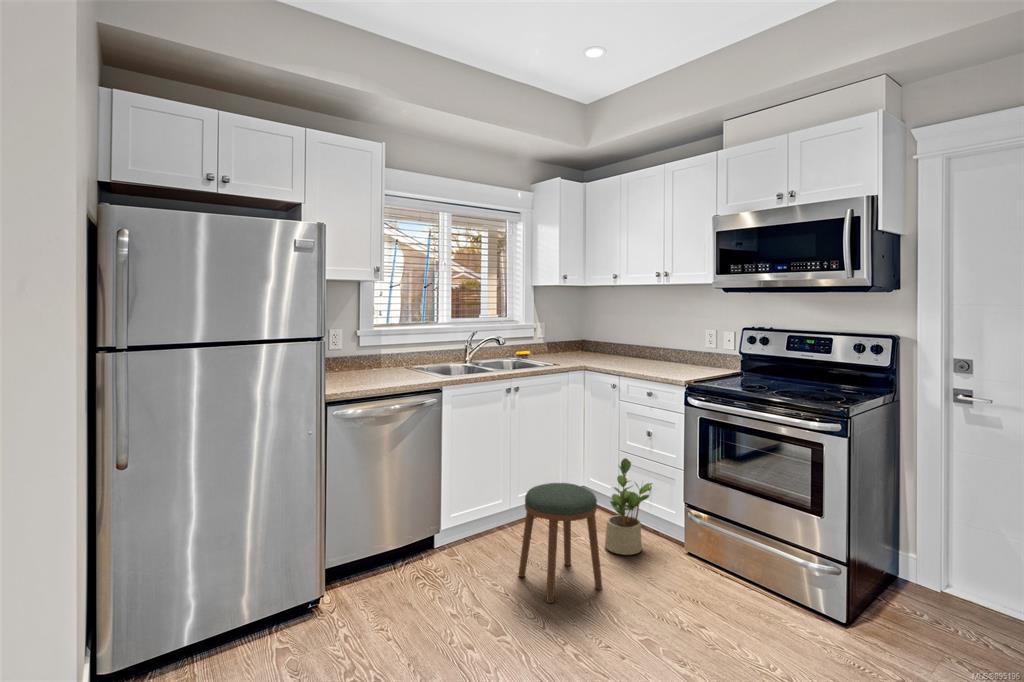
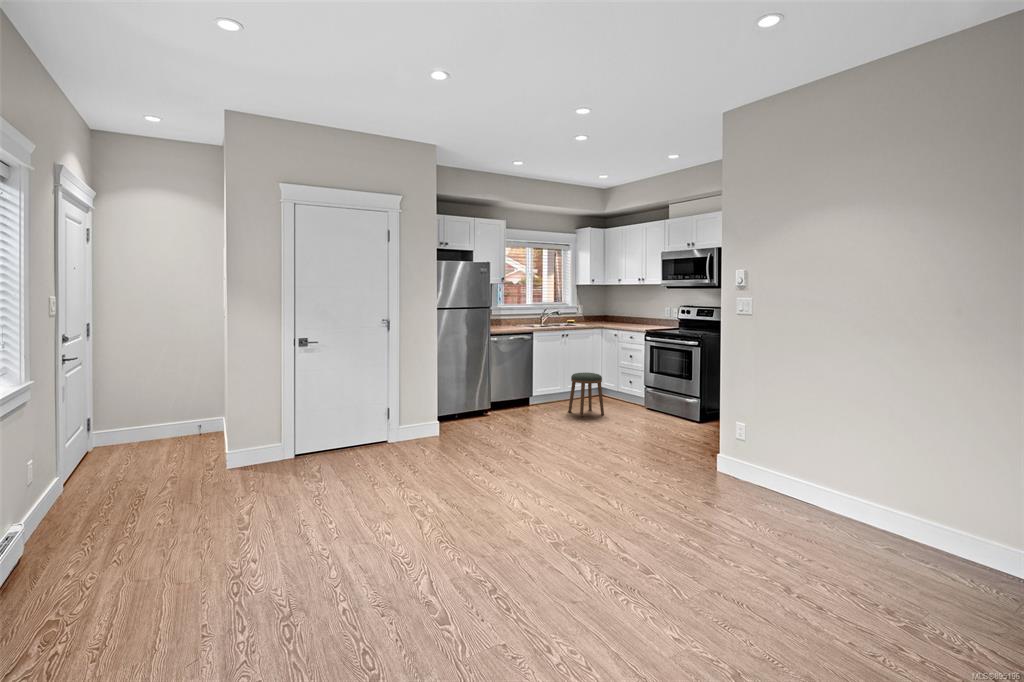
potted plant: present [605,458,652,555] -> none [608,365,631,408]

